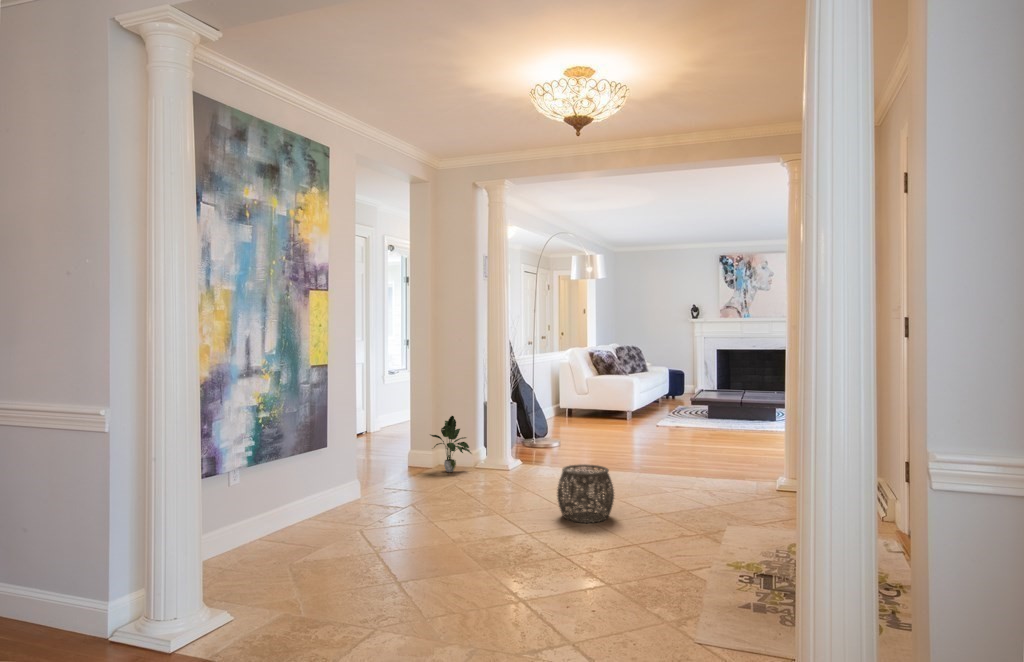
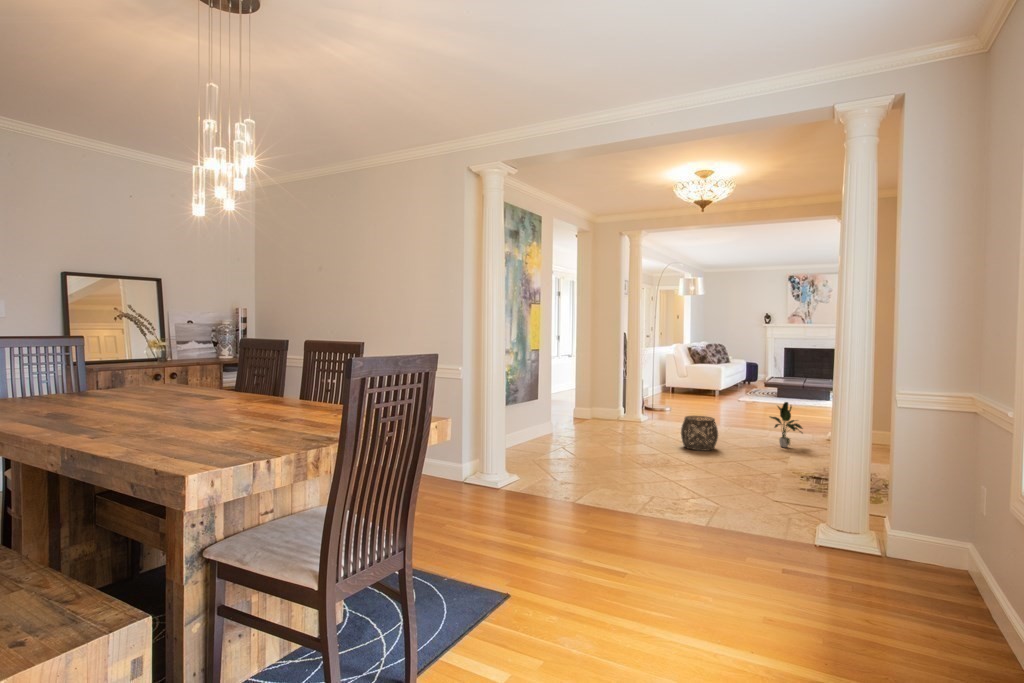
potted plant: present [431,416,471,472] -> present [770,402,803,447]

